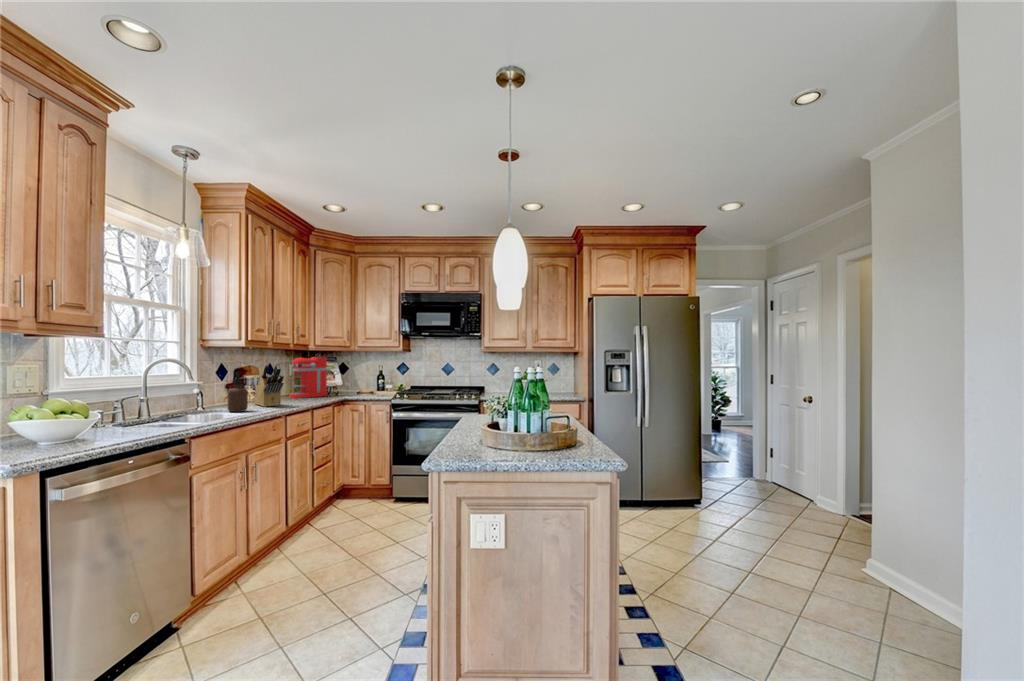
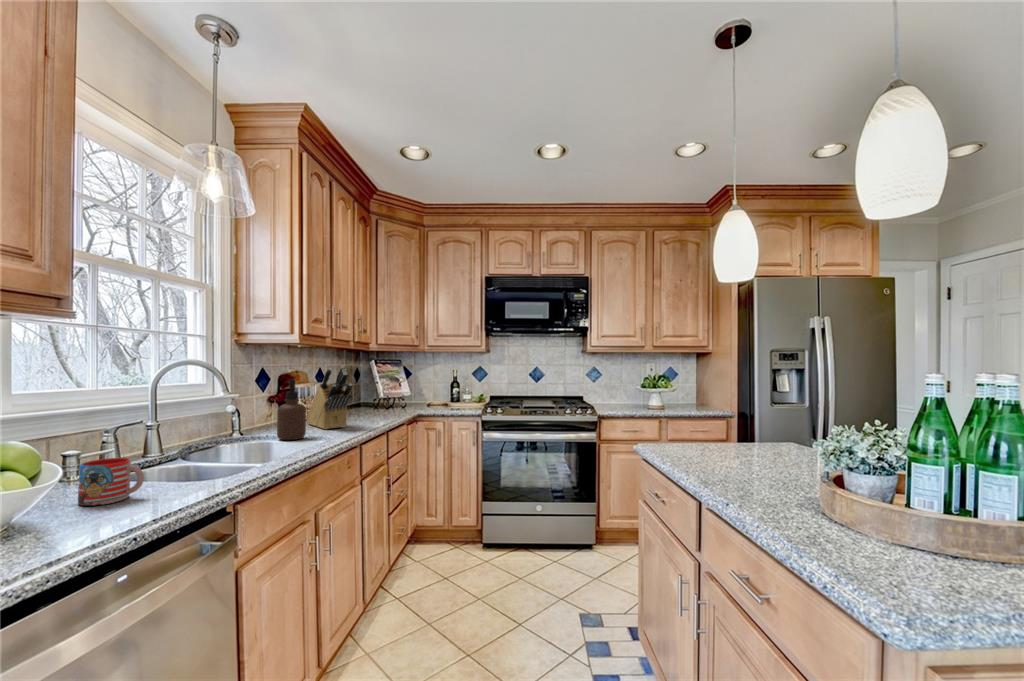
coffee maker: present [289,357,328,398] -> none [346,359,393,413]
mug: none [109,412,143,435] -> present [78,458,144,506]

